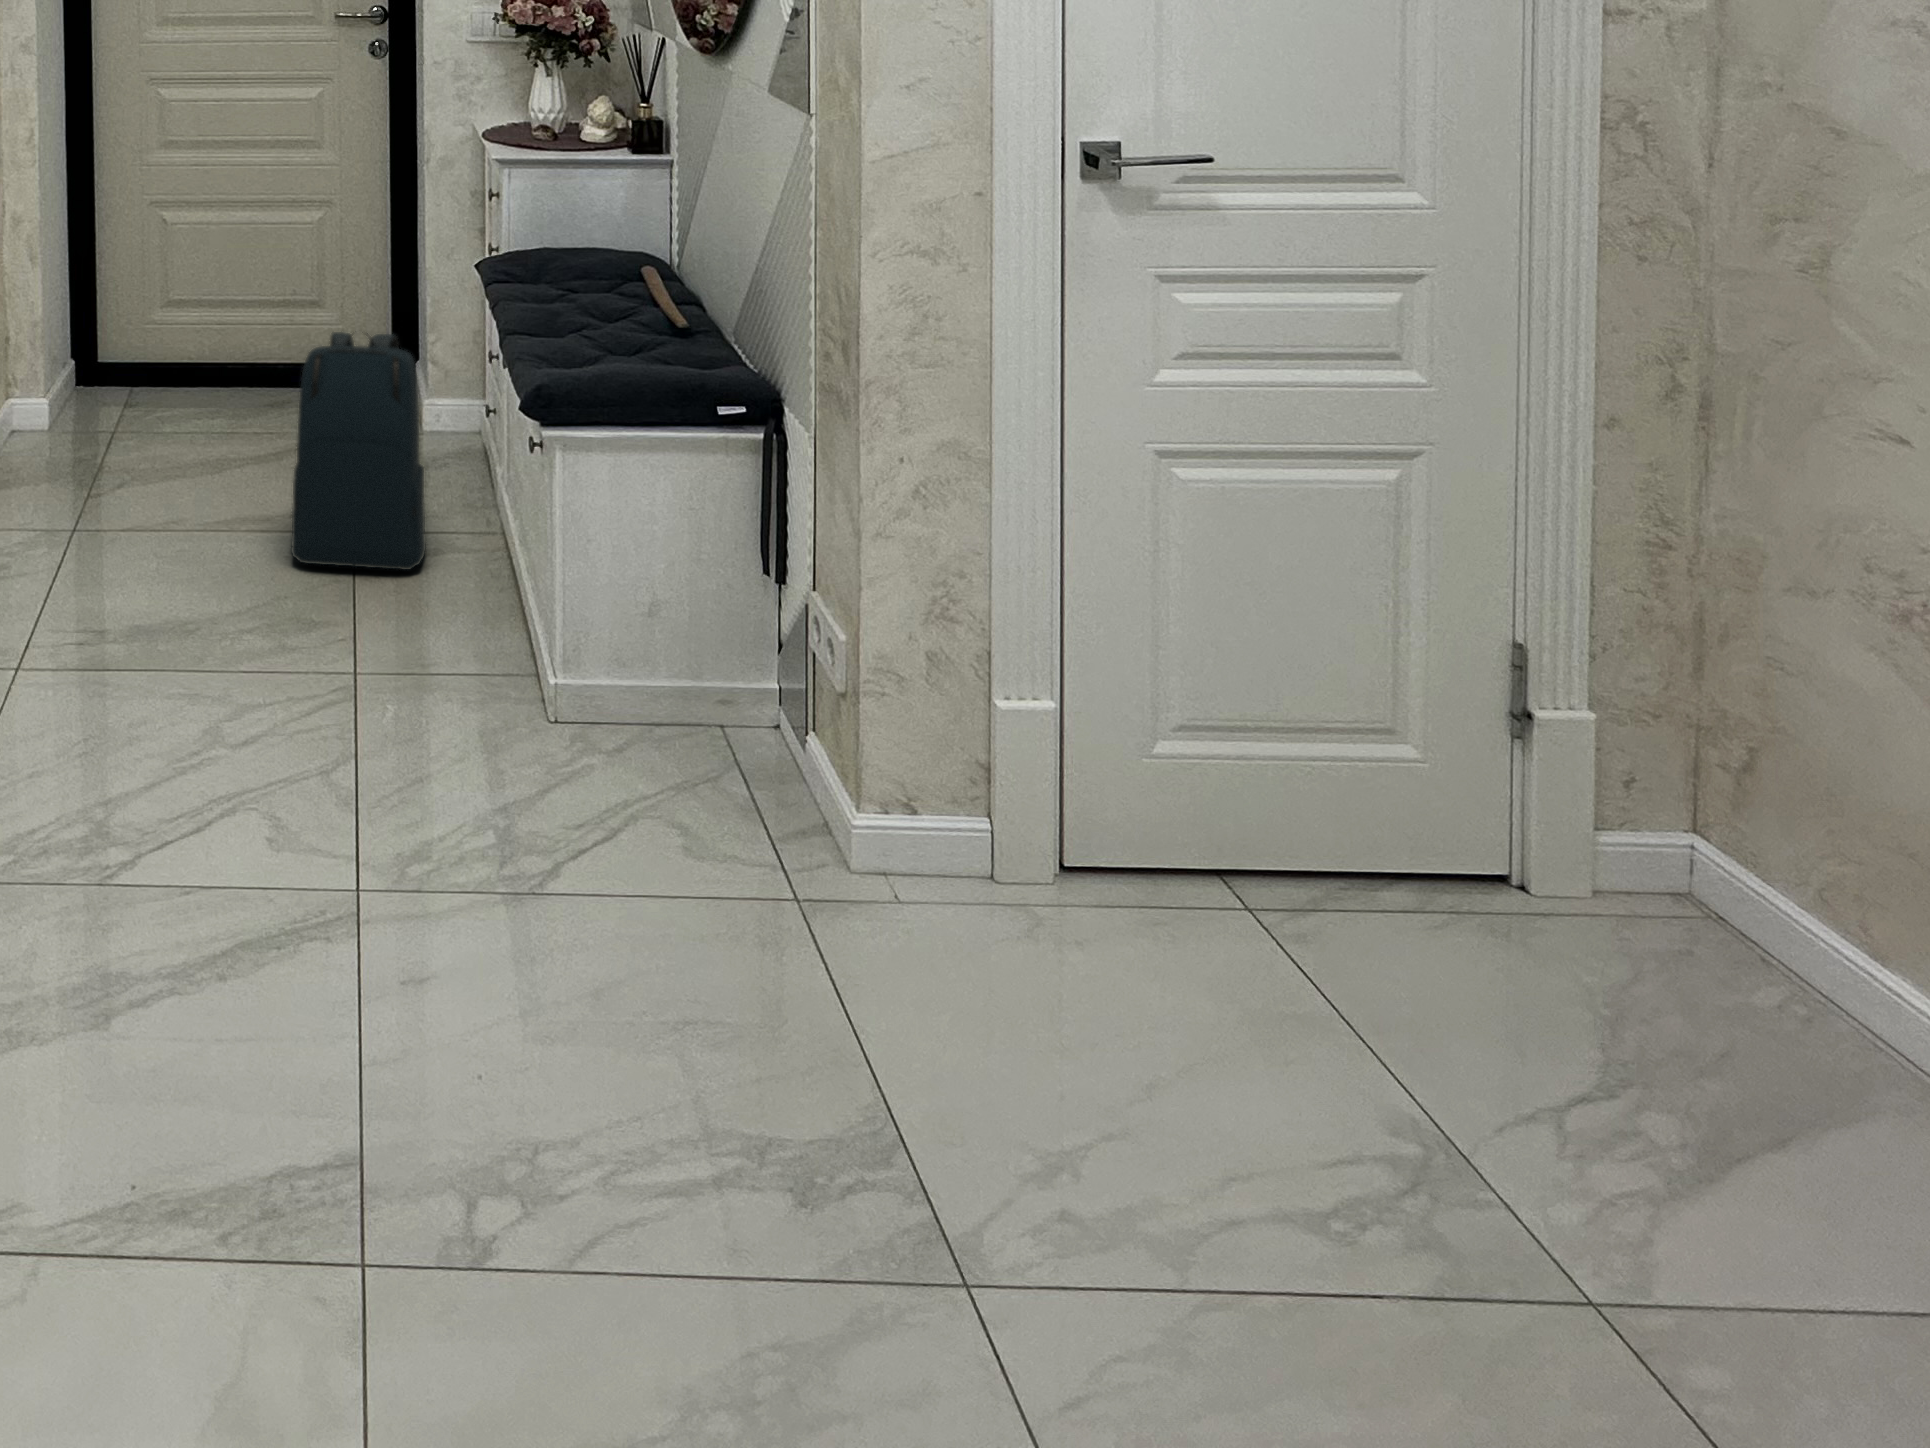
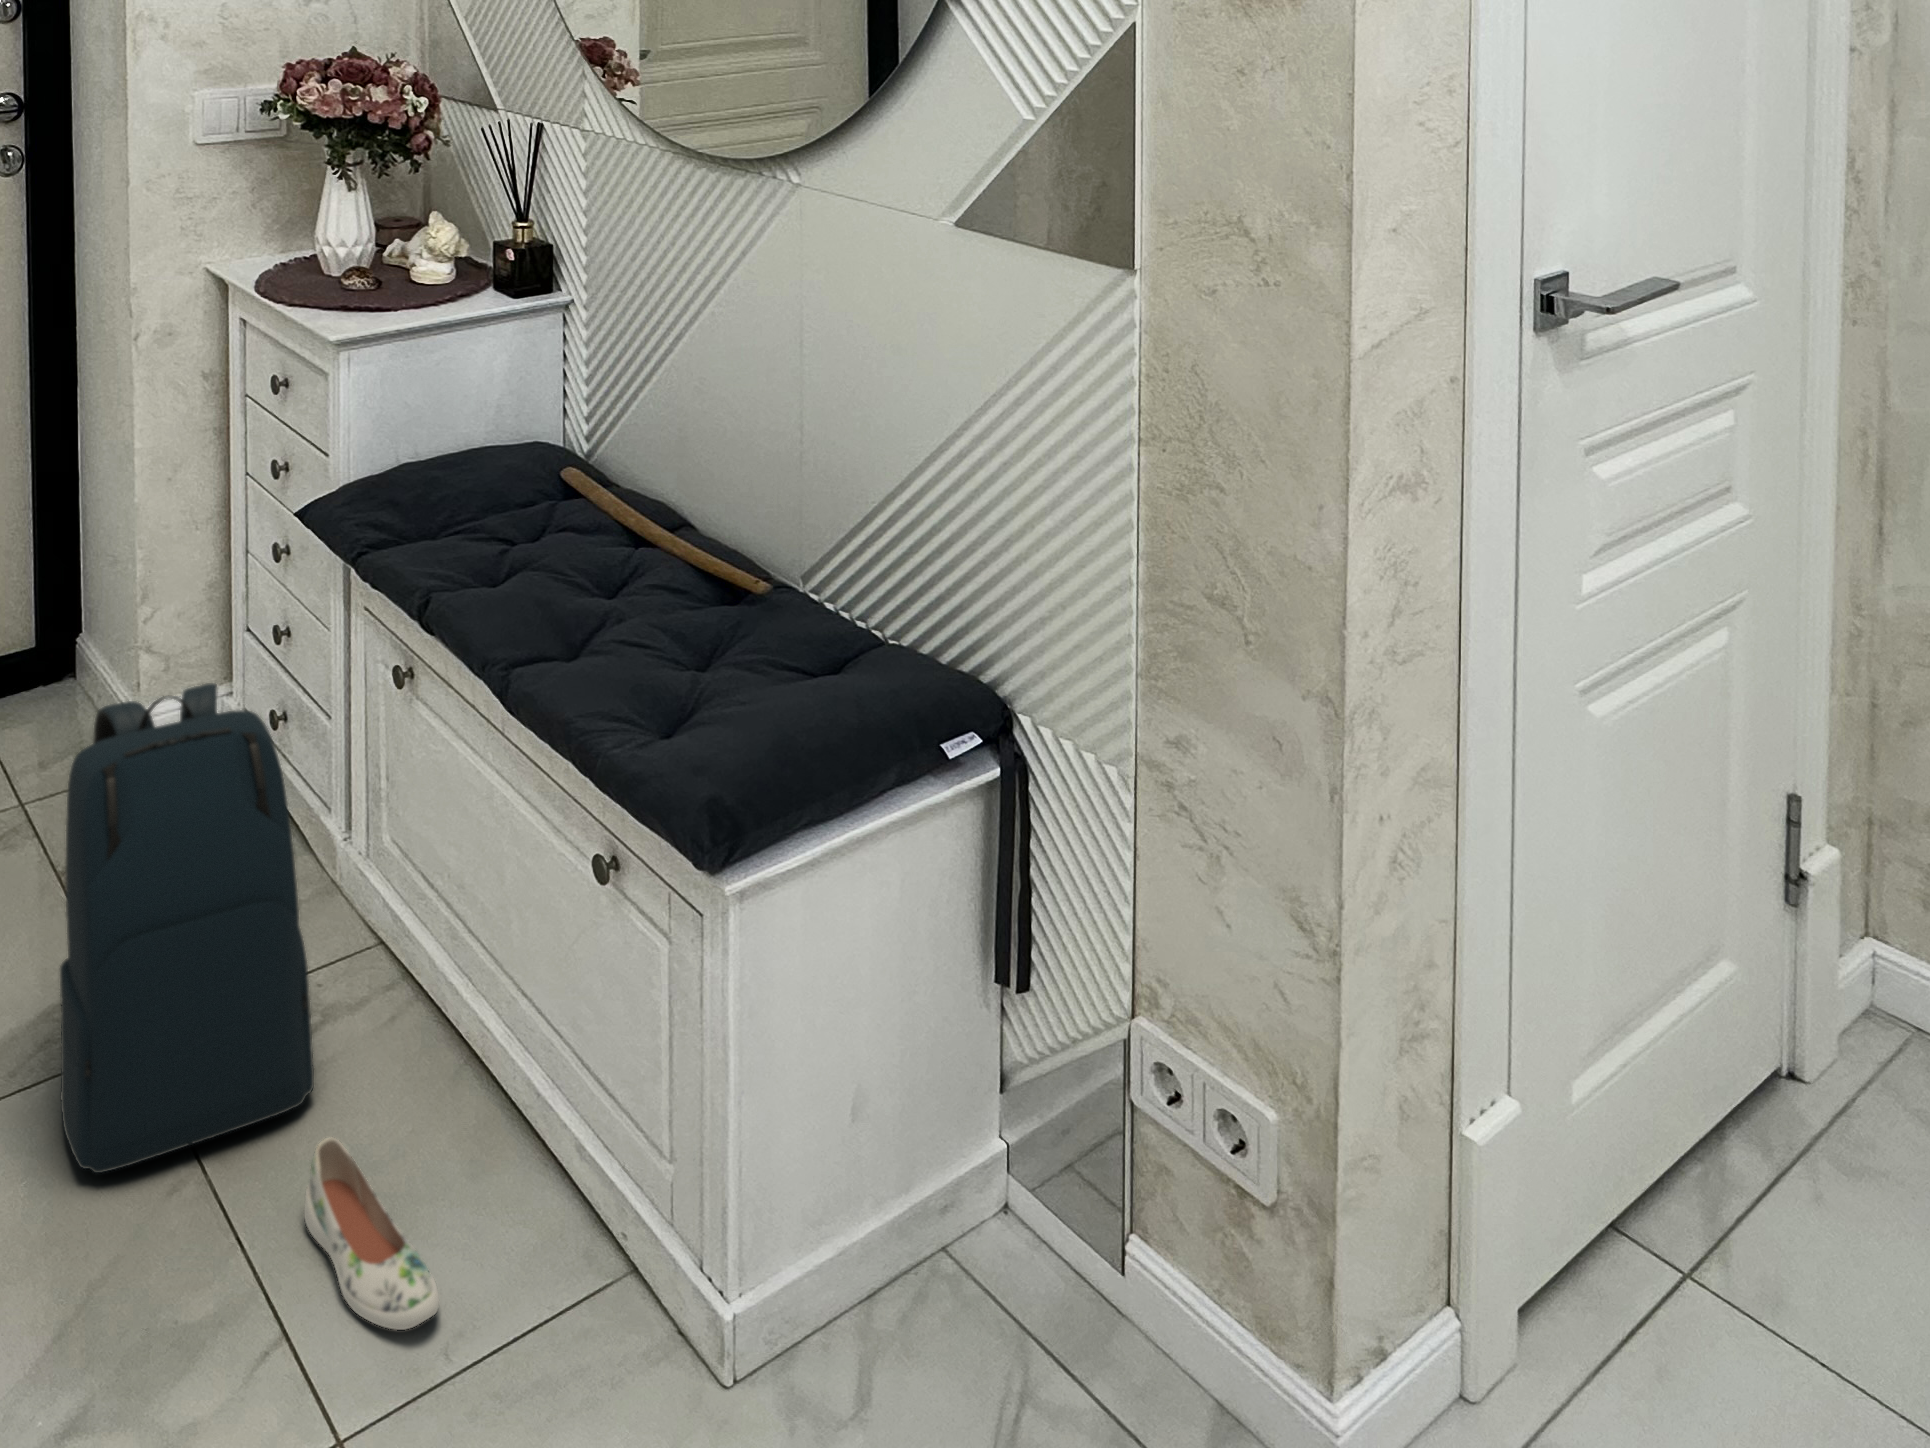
shoe: none [383,569,427,653] -> present [304,1138,439,1330]

